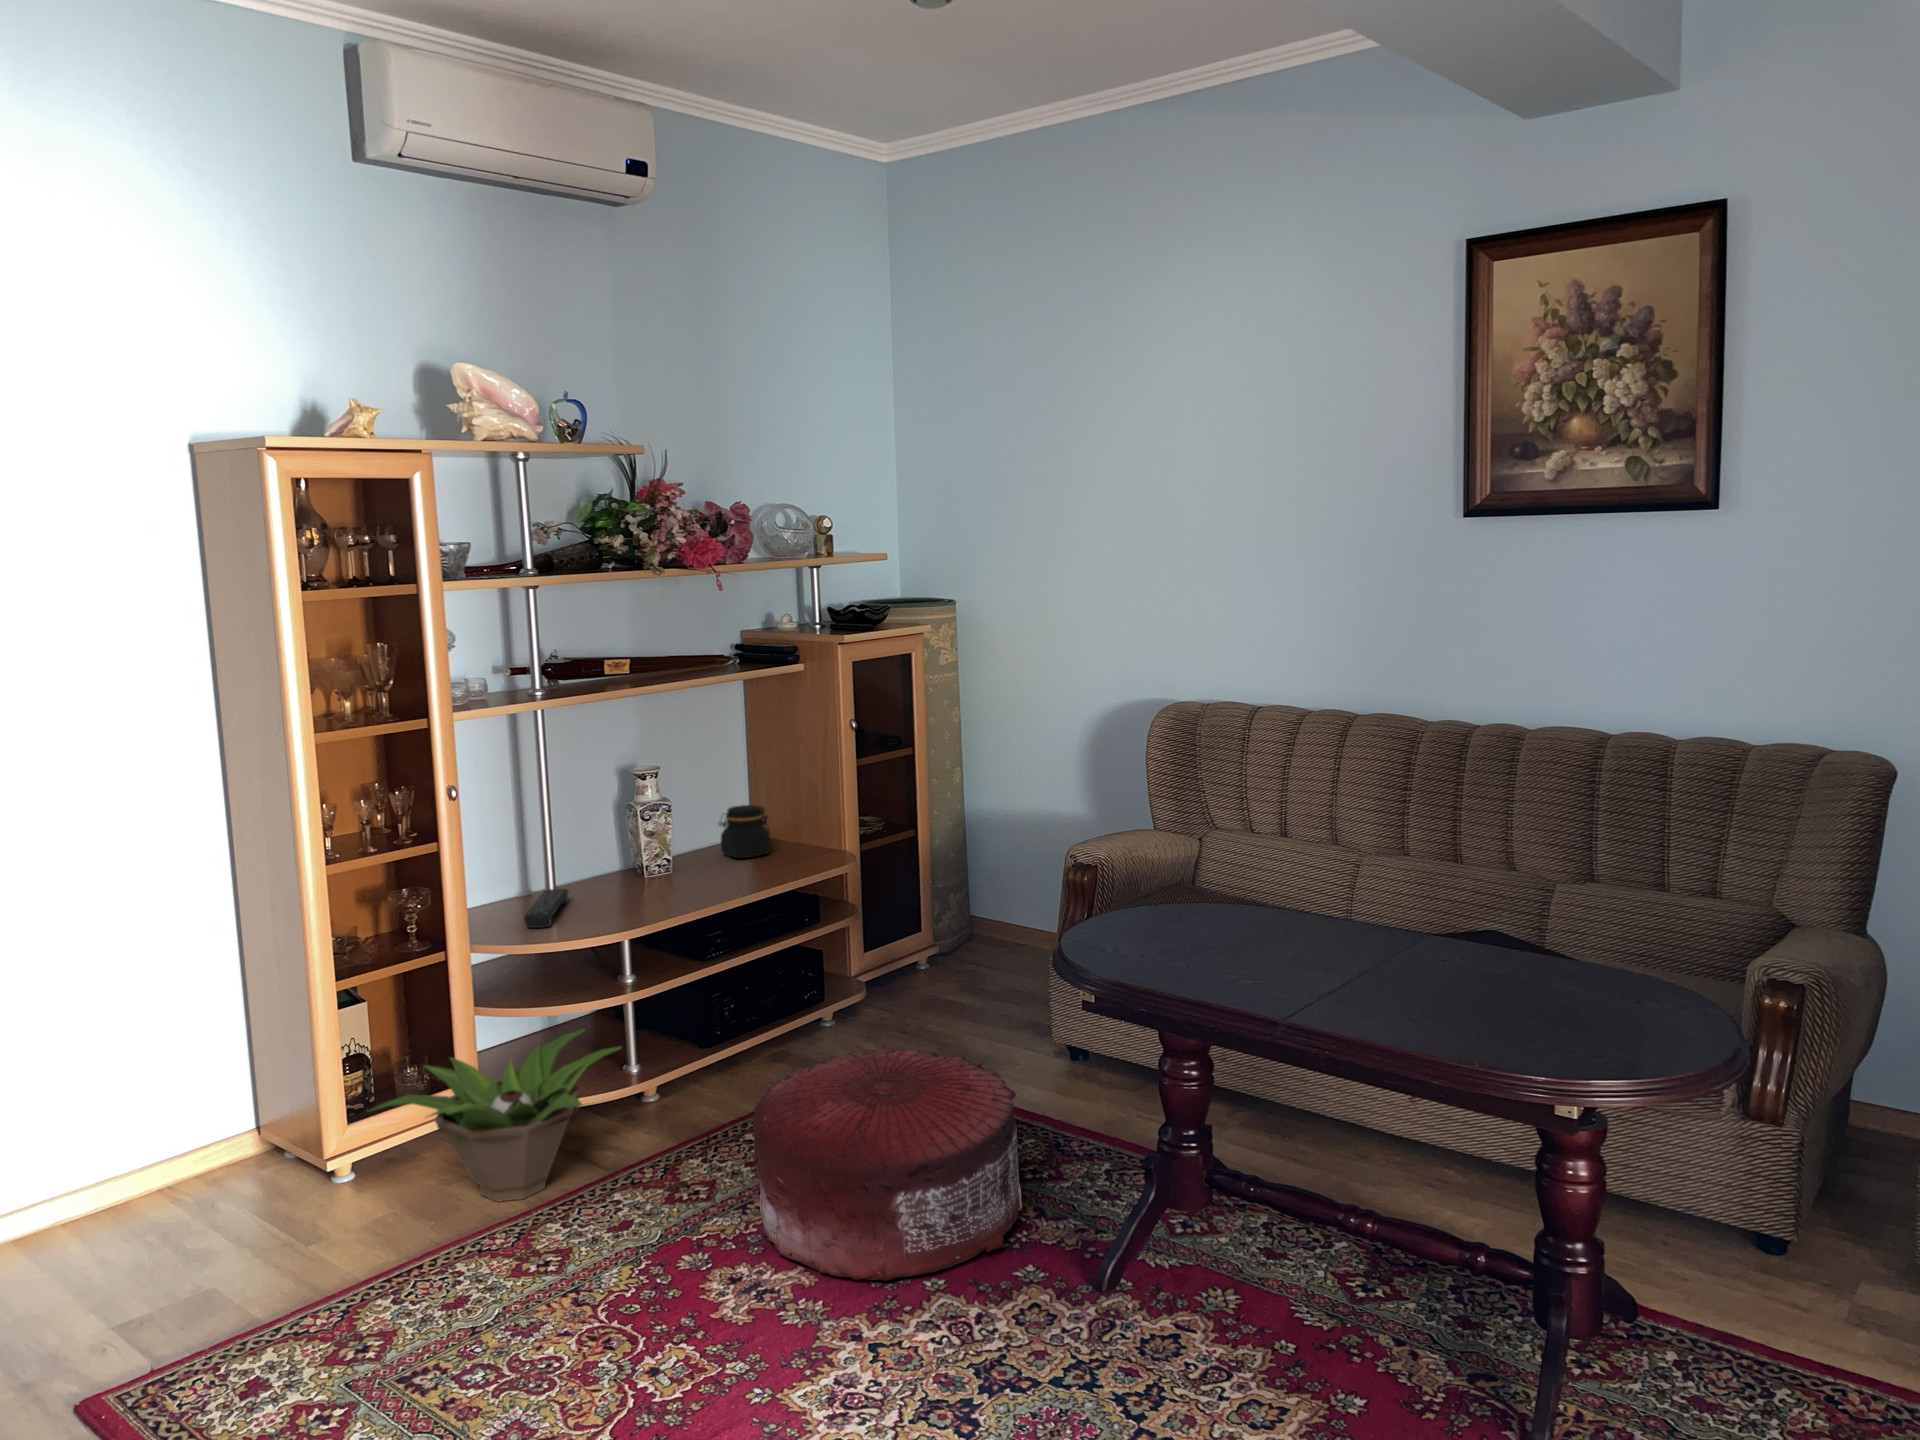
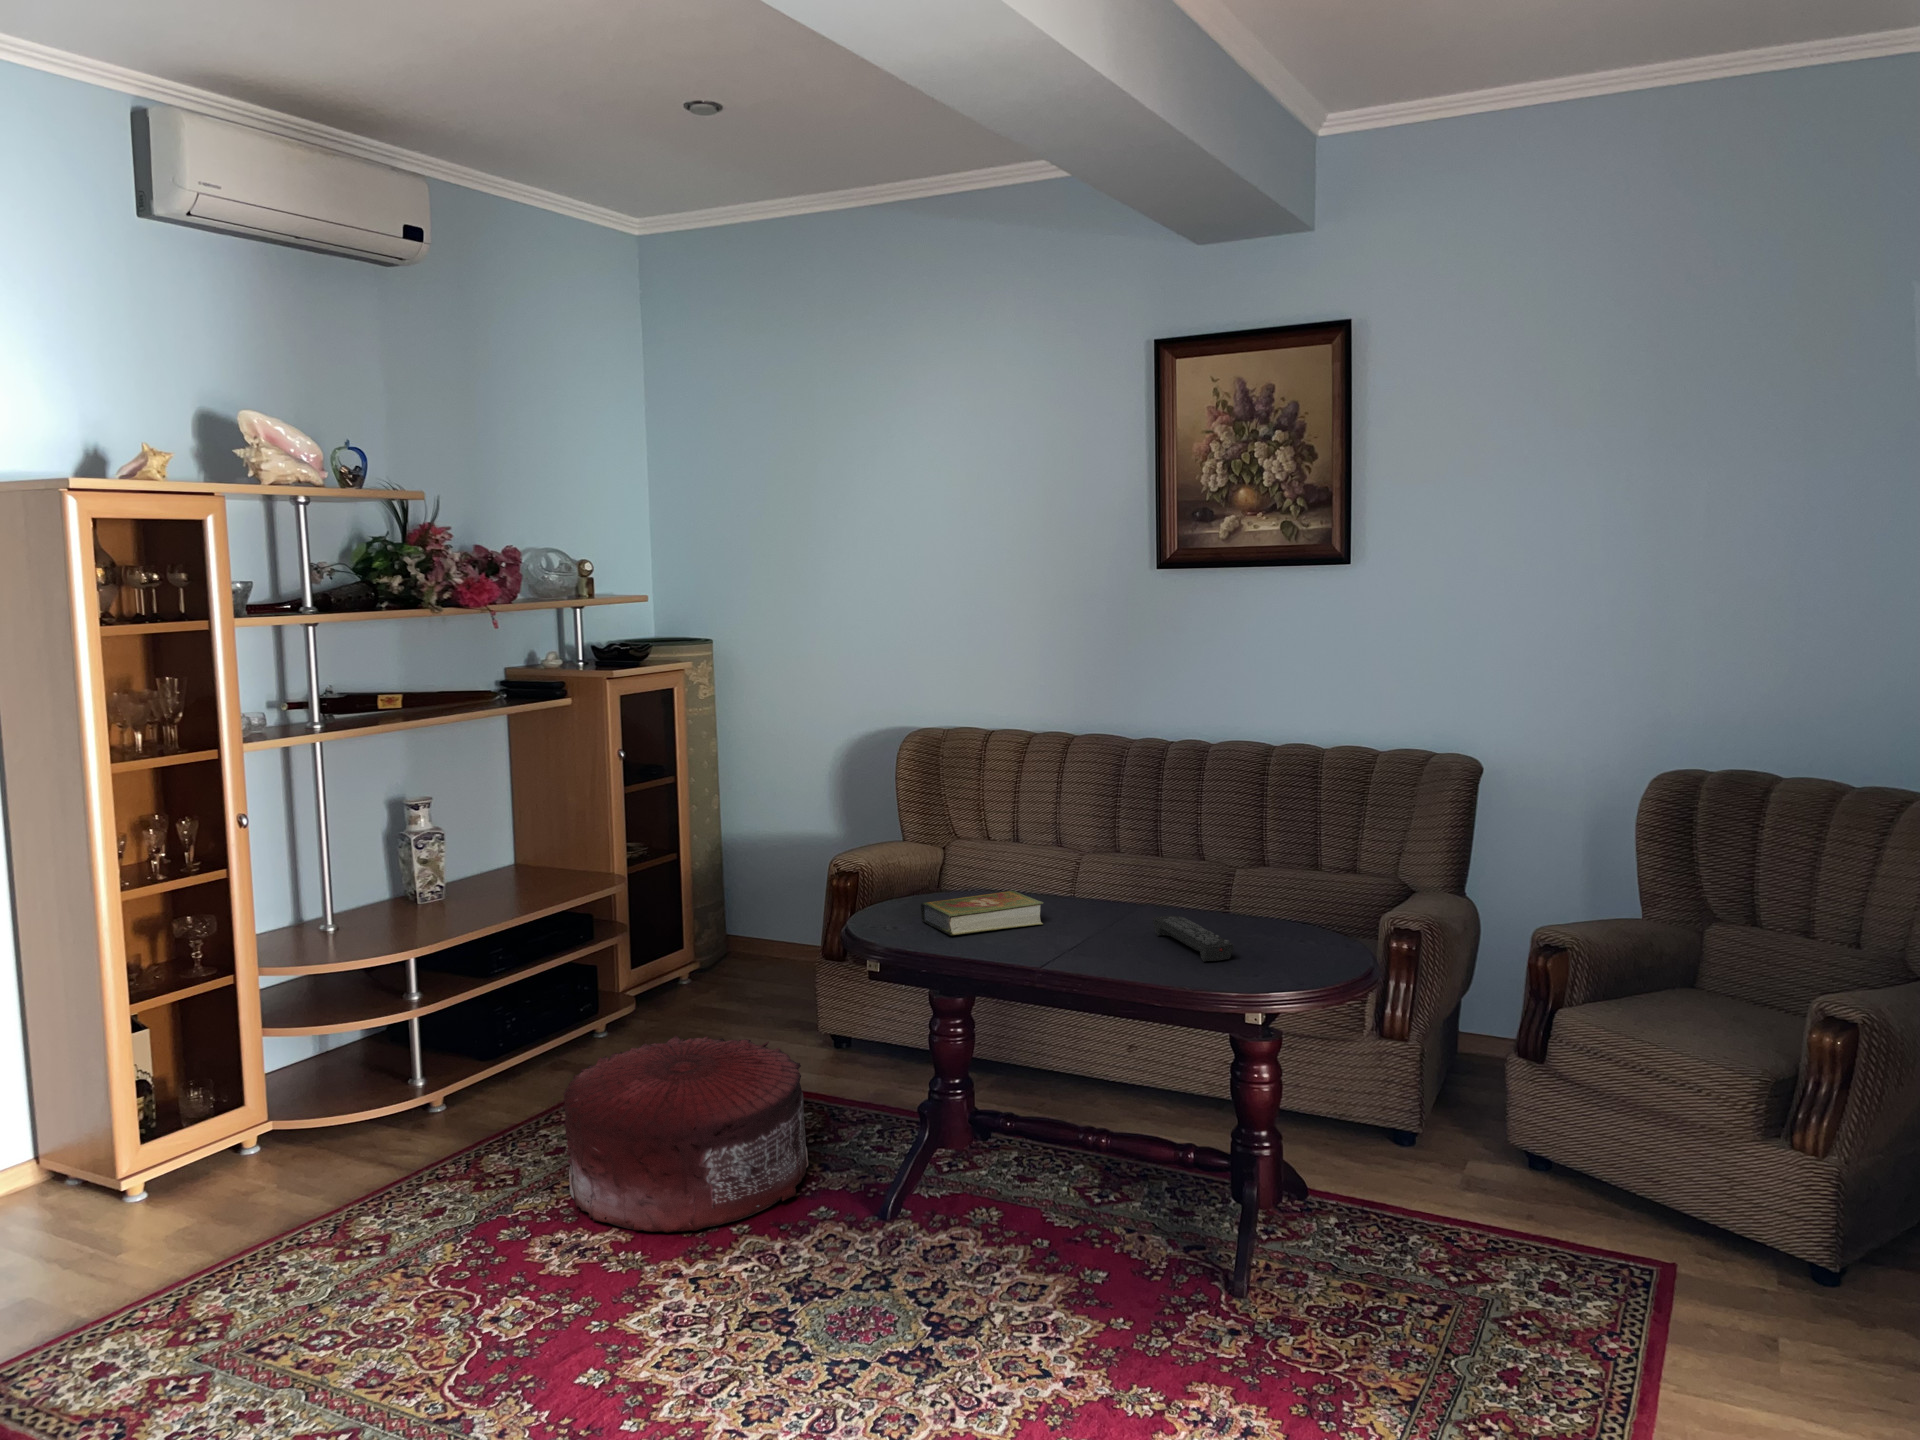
jar: present [719,805,770,858] -> none [488,833,539,883]
remote control: present [524,889,568,928] -> present [1153,916,1234,962]
book: none [1154,910,1301,965] -> present [921,891,1043,935]
decorative plant: present [369,1029,621,1202] -> none [174,1040,424,1205]

